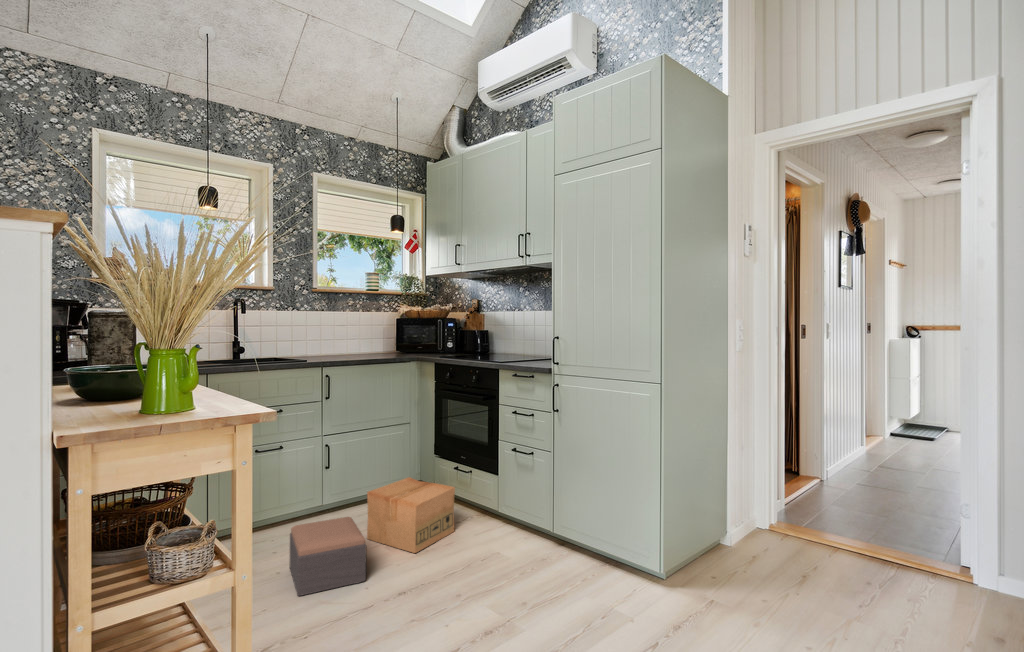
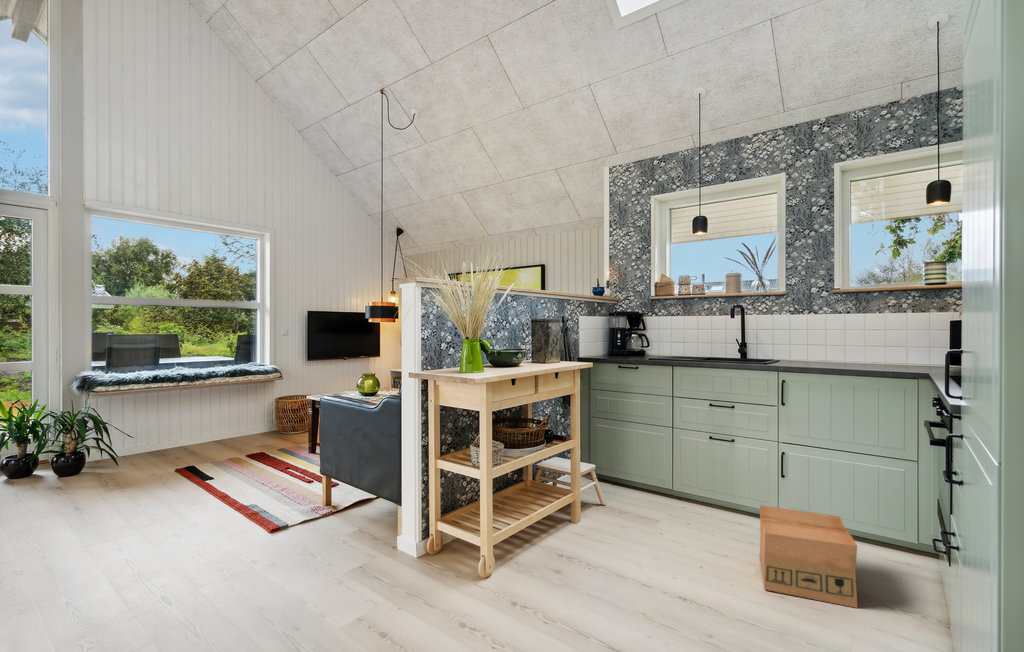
footstool: present [290,517,366,596] -> none [634,500,719,574]

